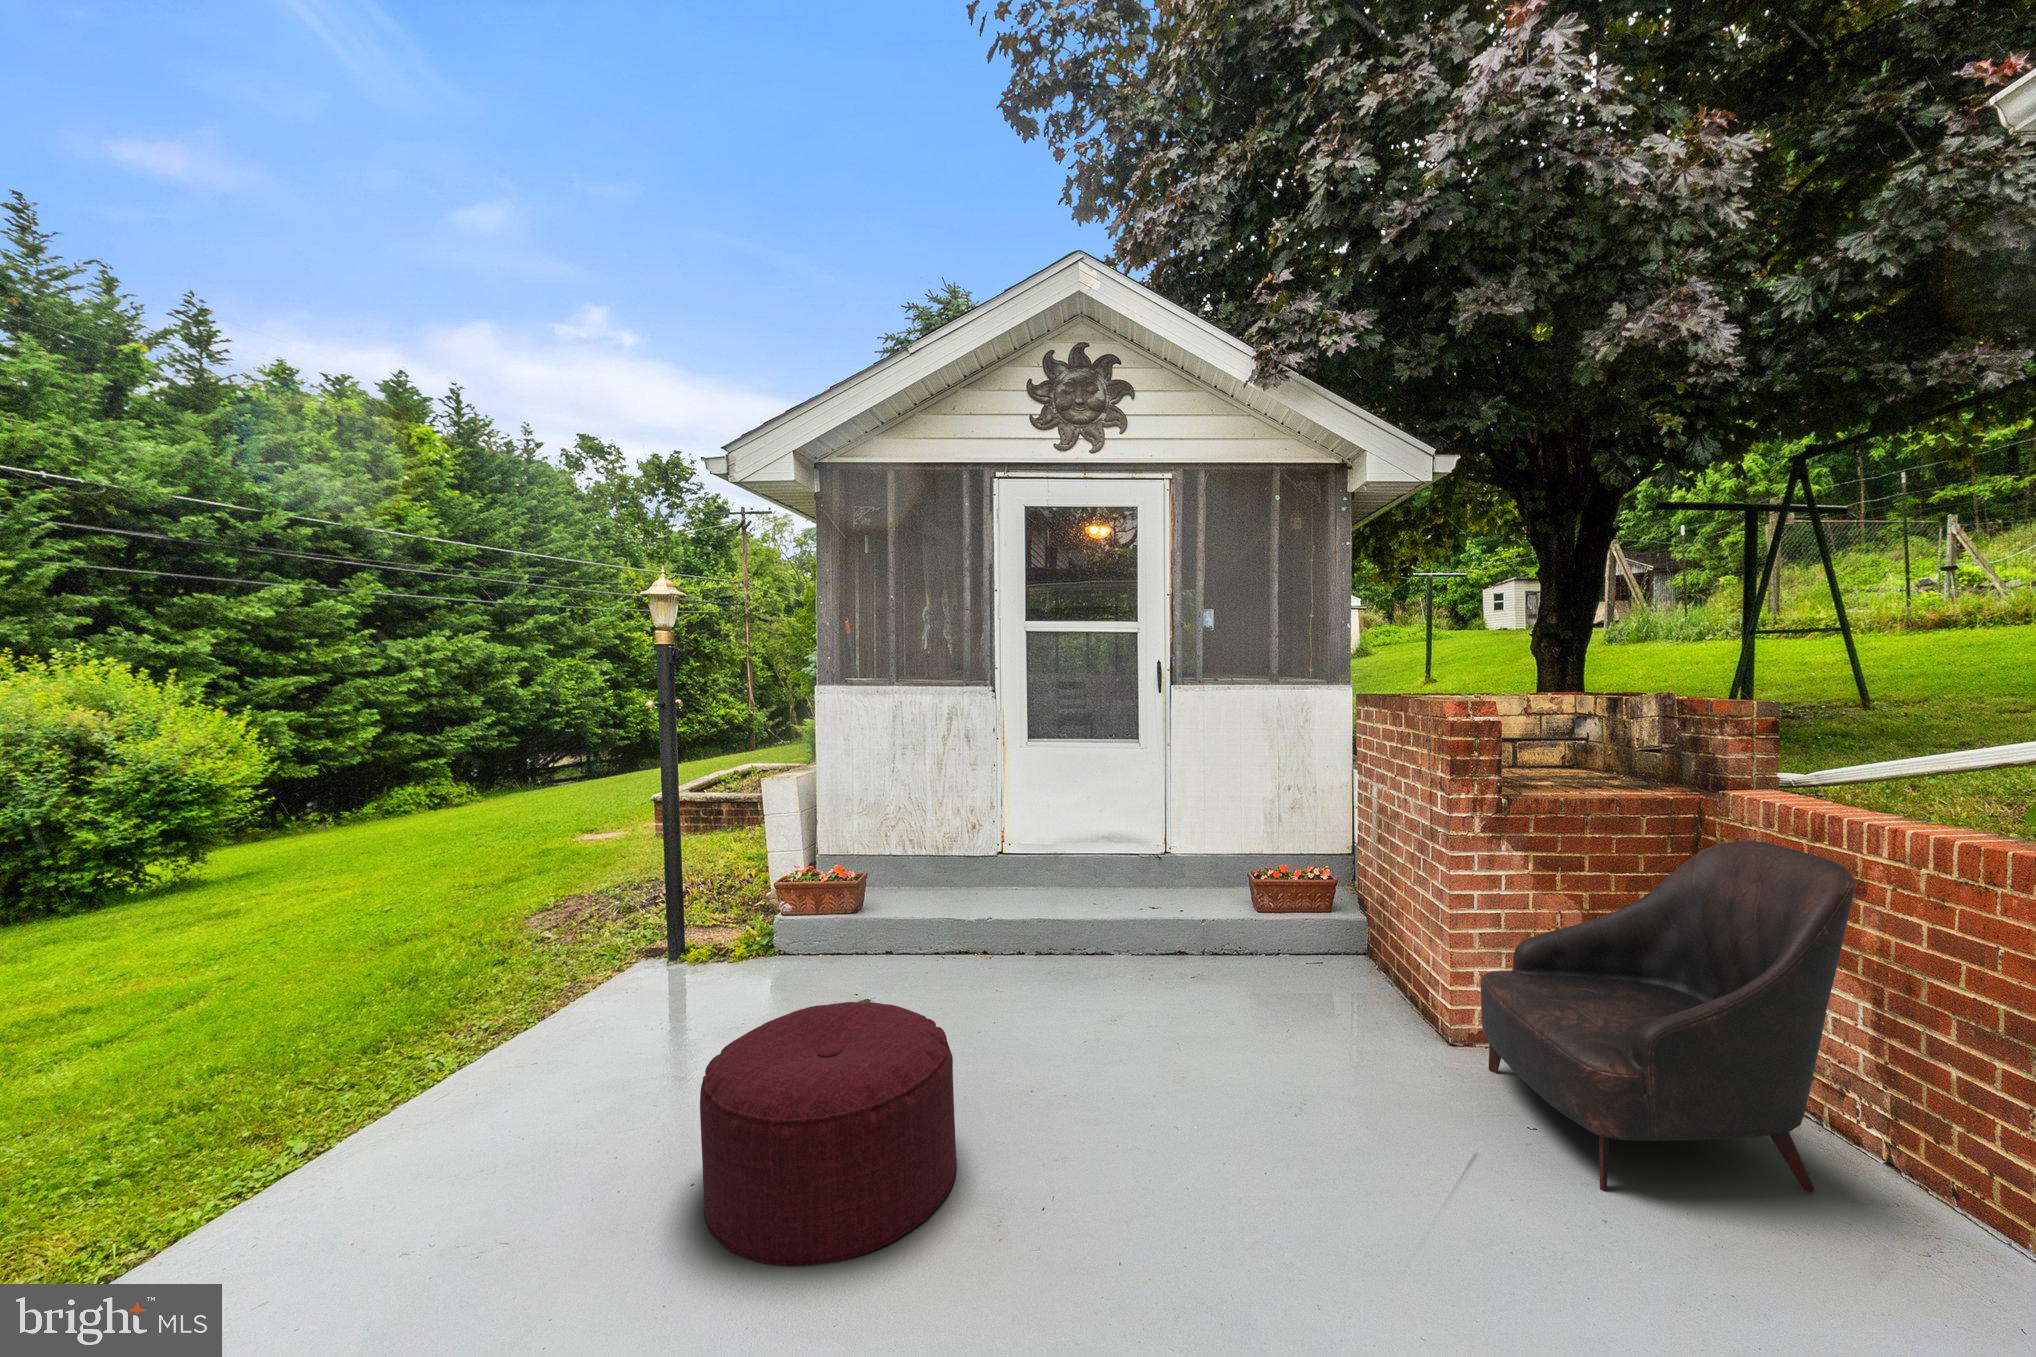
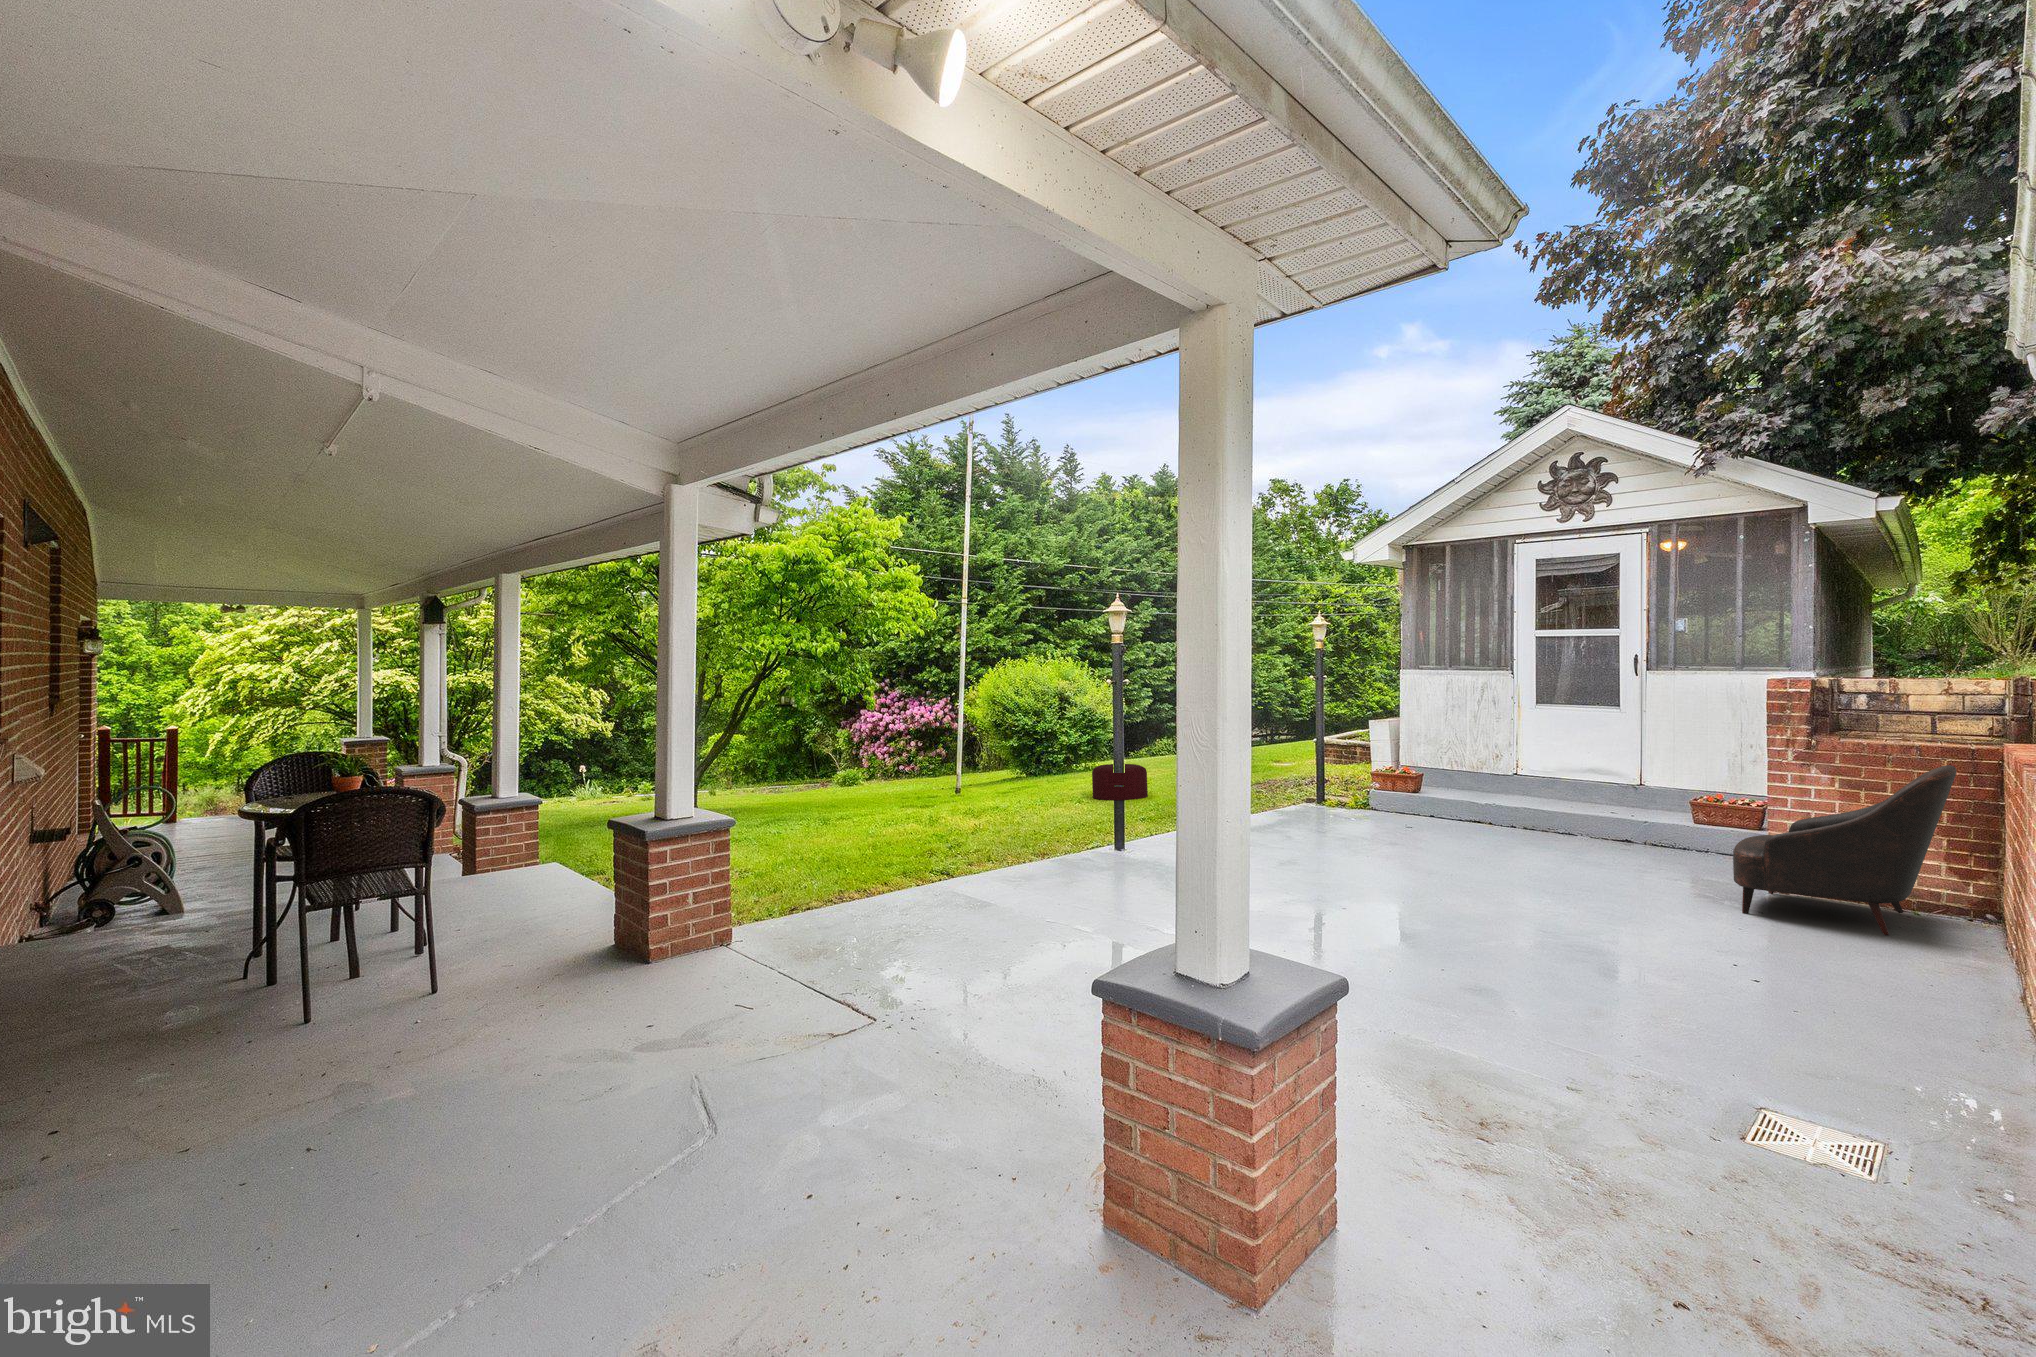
ottoman: present [700,1002,957,1266] -> present [1092,764,1148,800]

